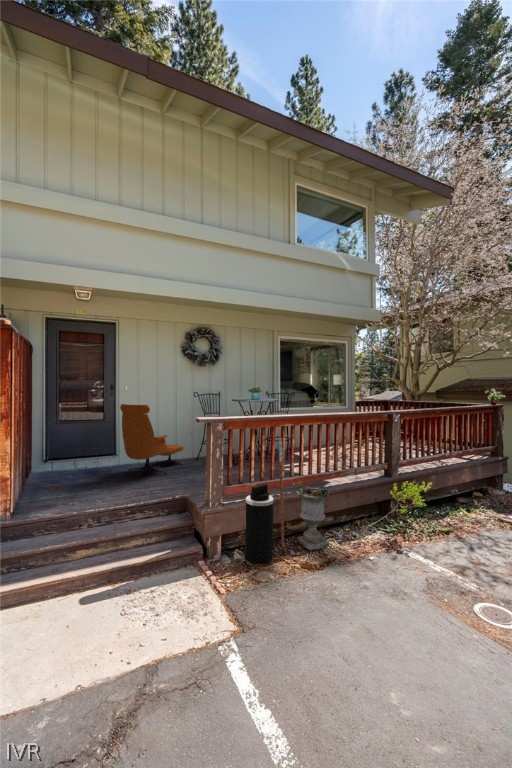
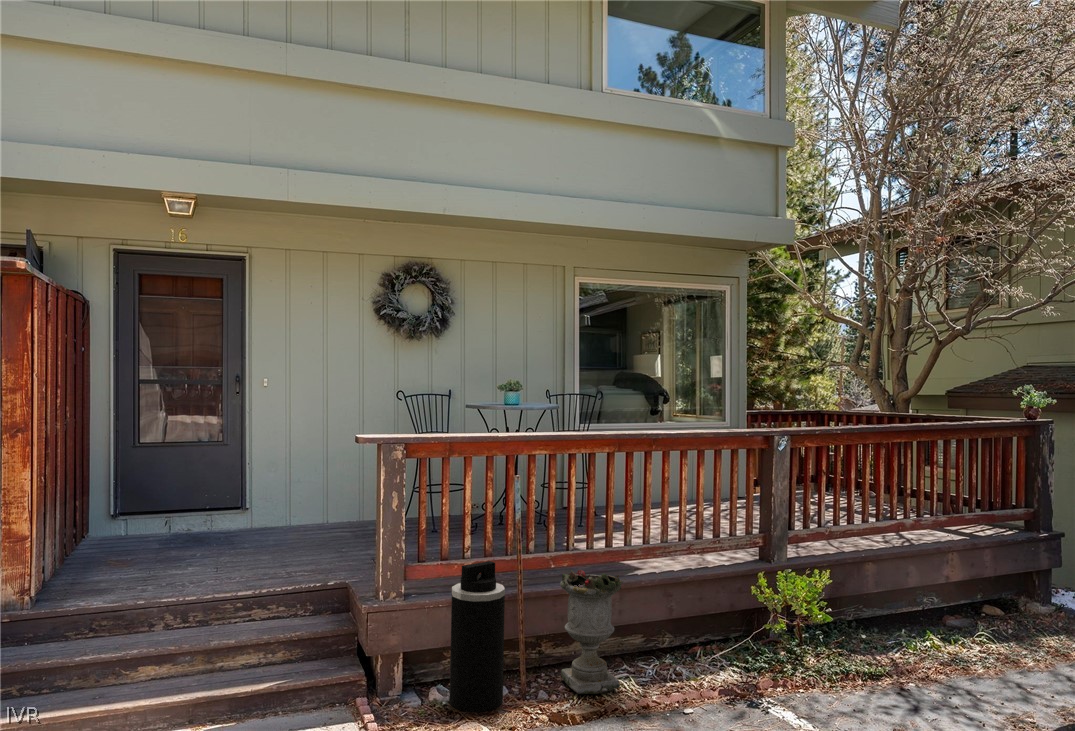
lounge chair: present [120,404,183,478] -> none [244,410,374,550]

